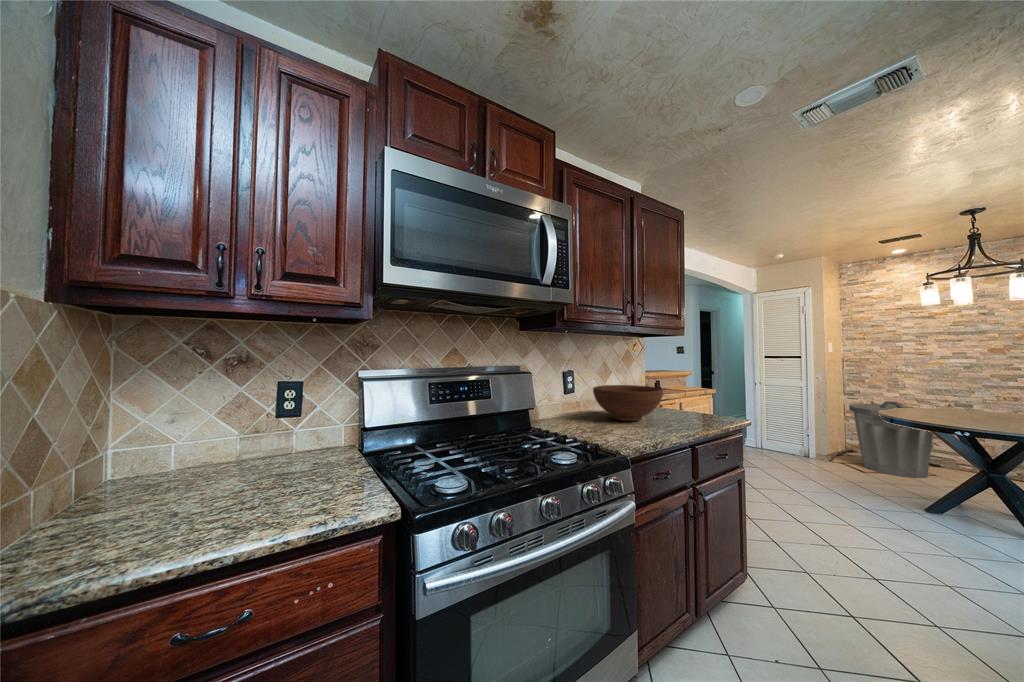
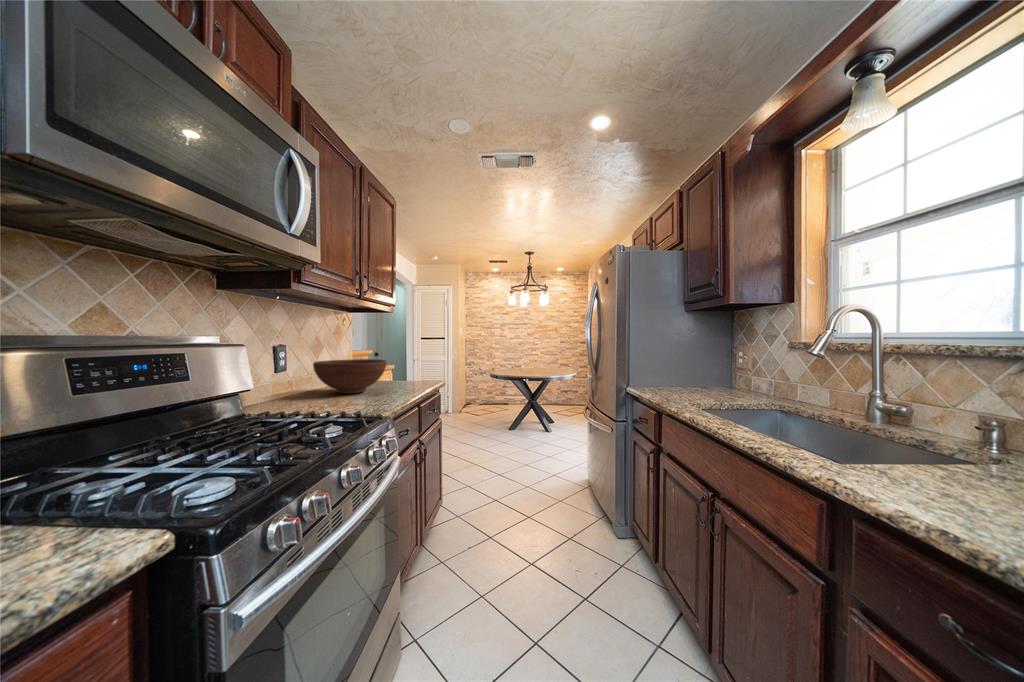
trash can: present [849,401,933,478] -> none [470,367,510,413]

